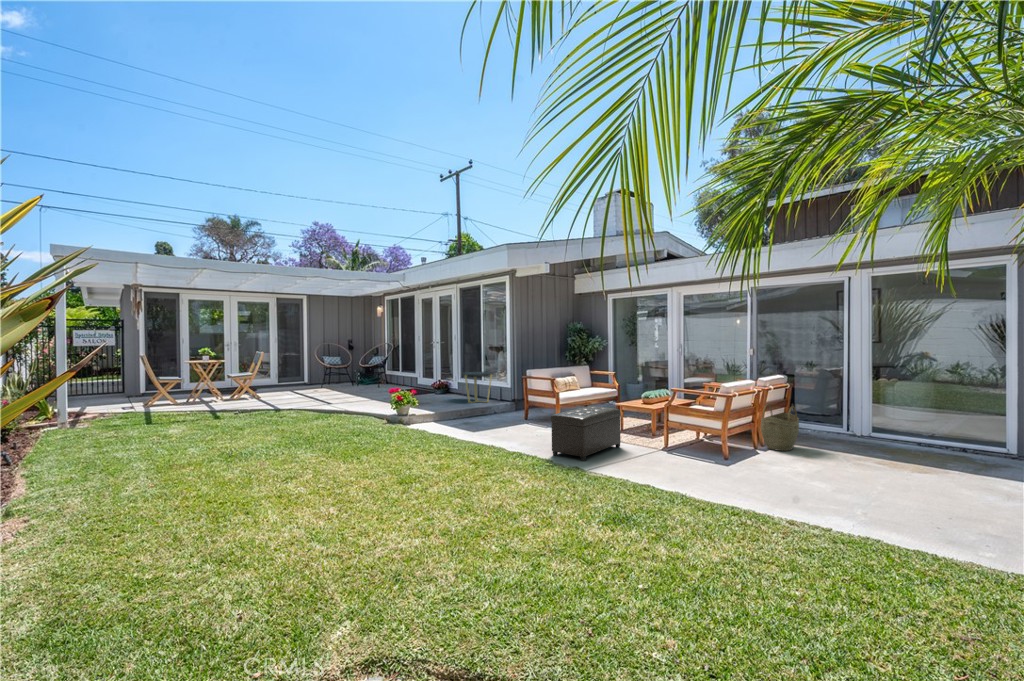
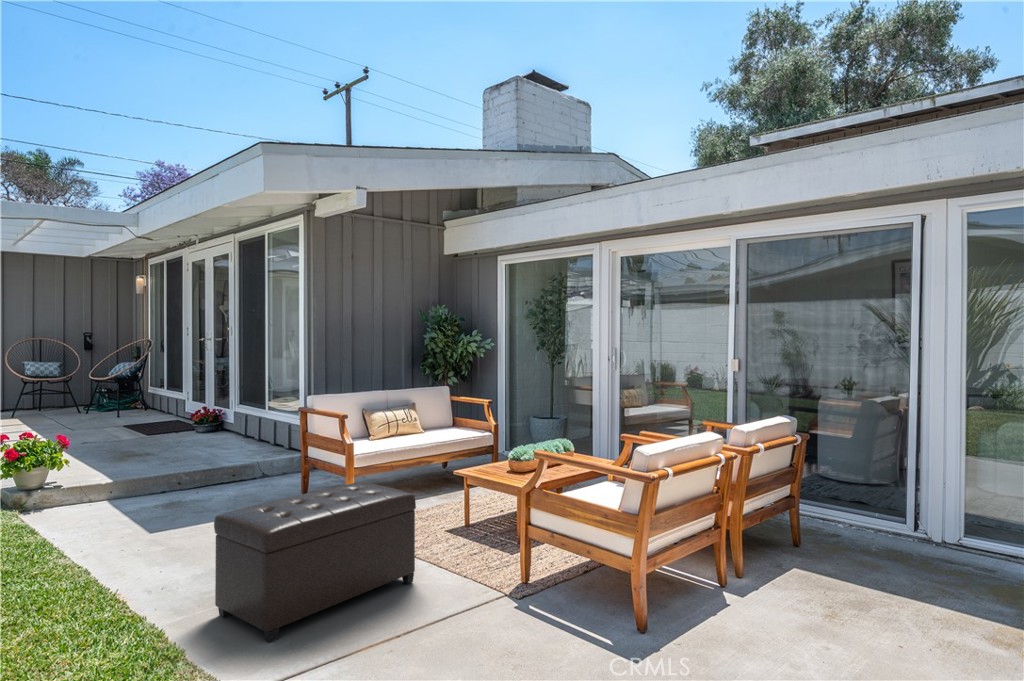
side table: present [463,372,493,403] -> none [214,393,275,453]
woven basket: present [761,404,799,451] -> none [733,484,817,599]

